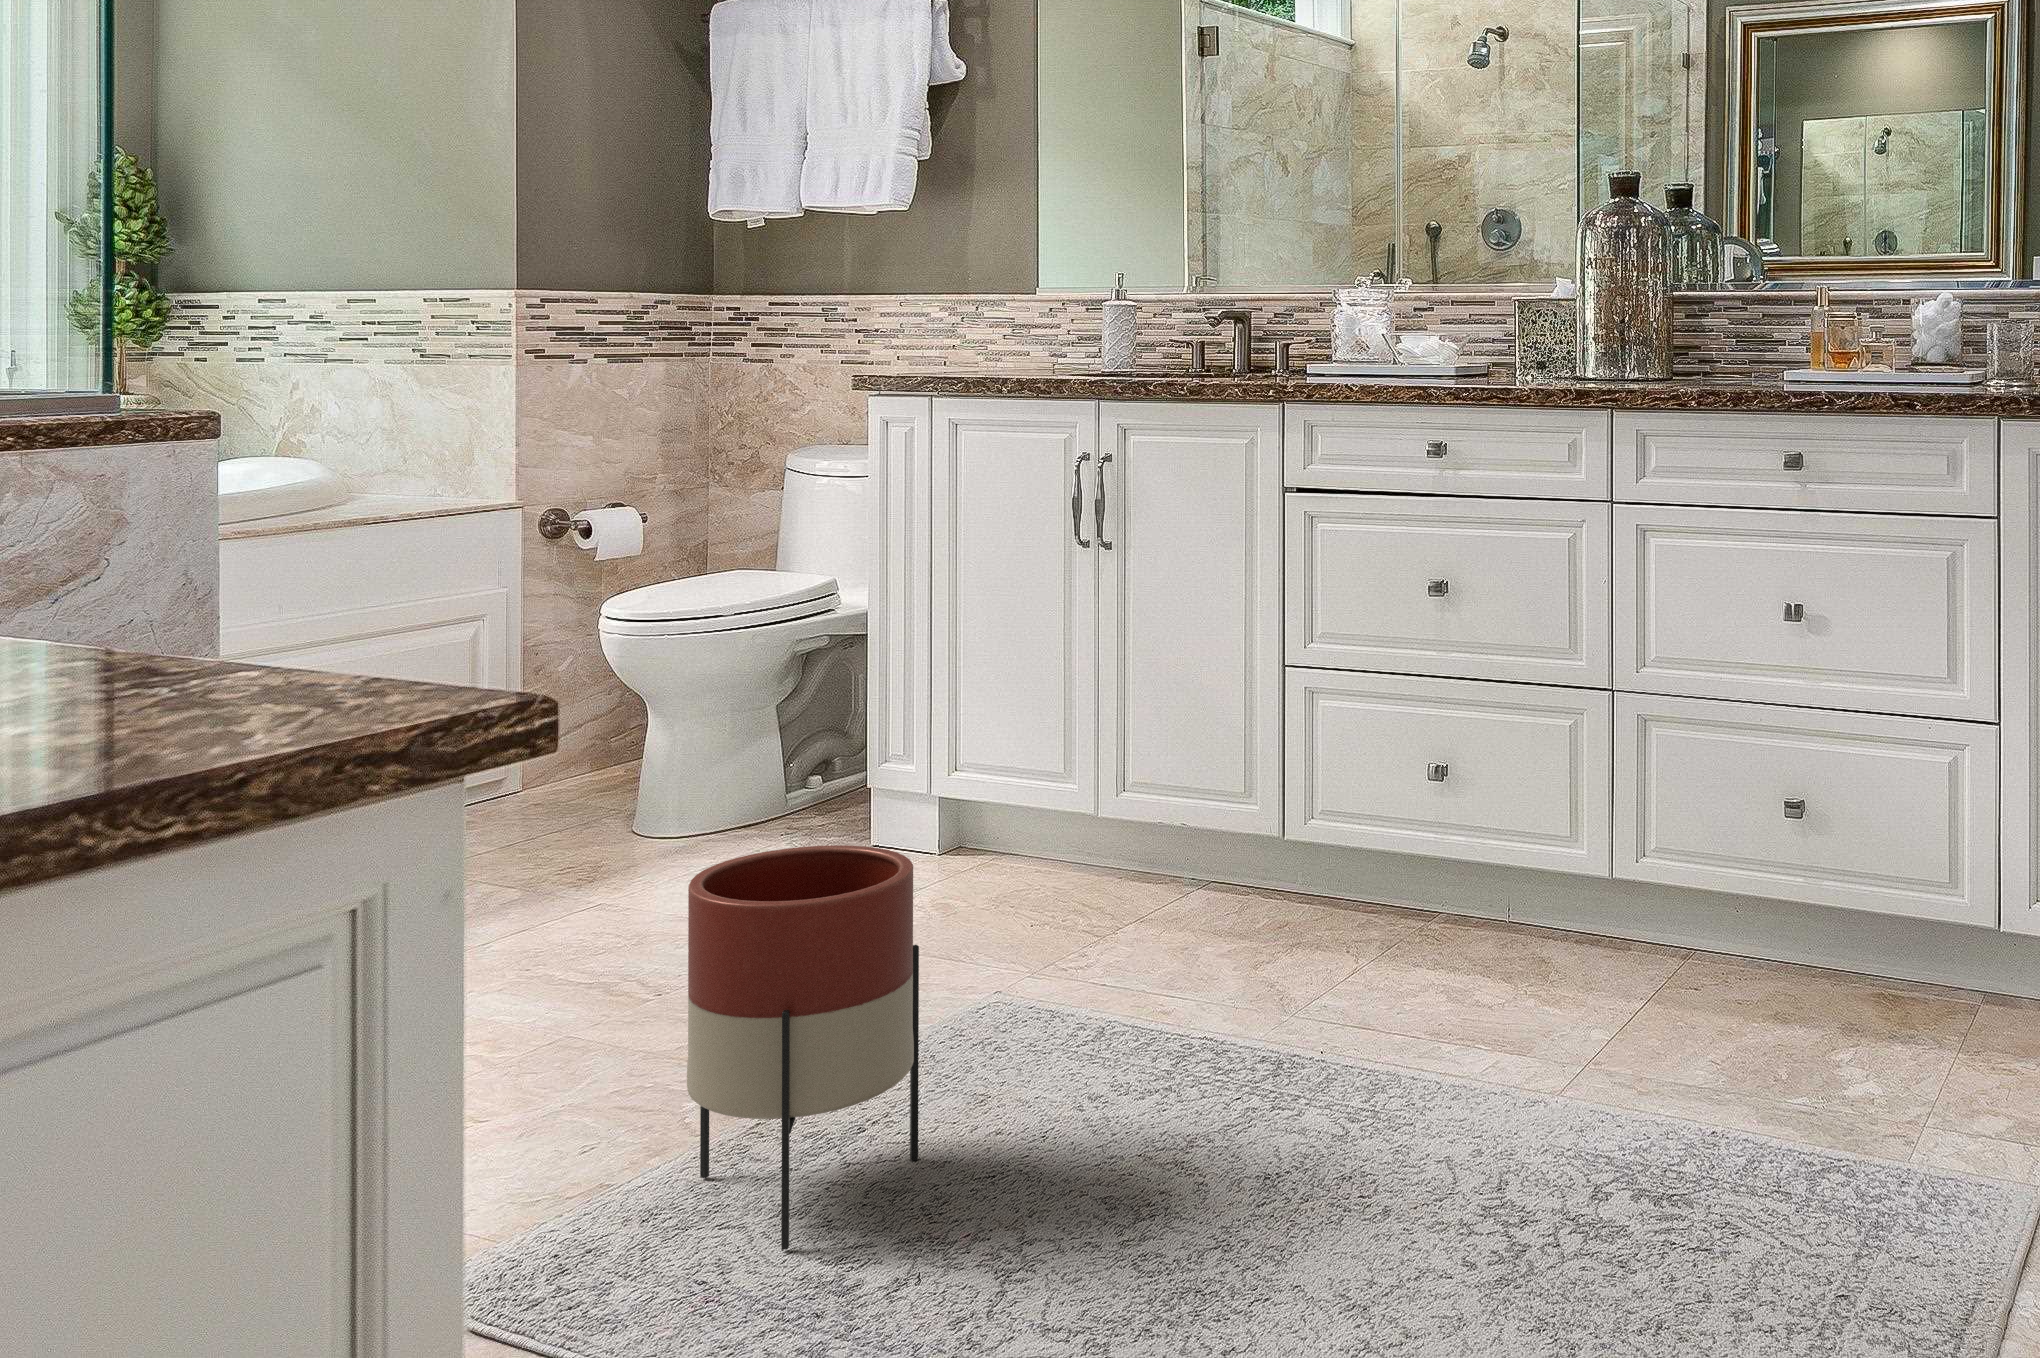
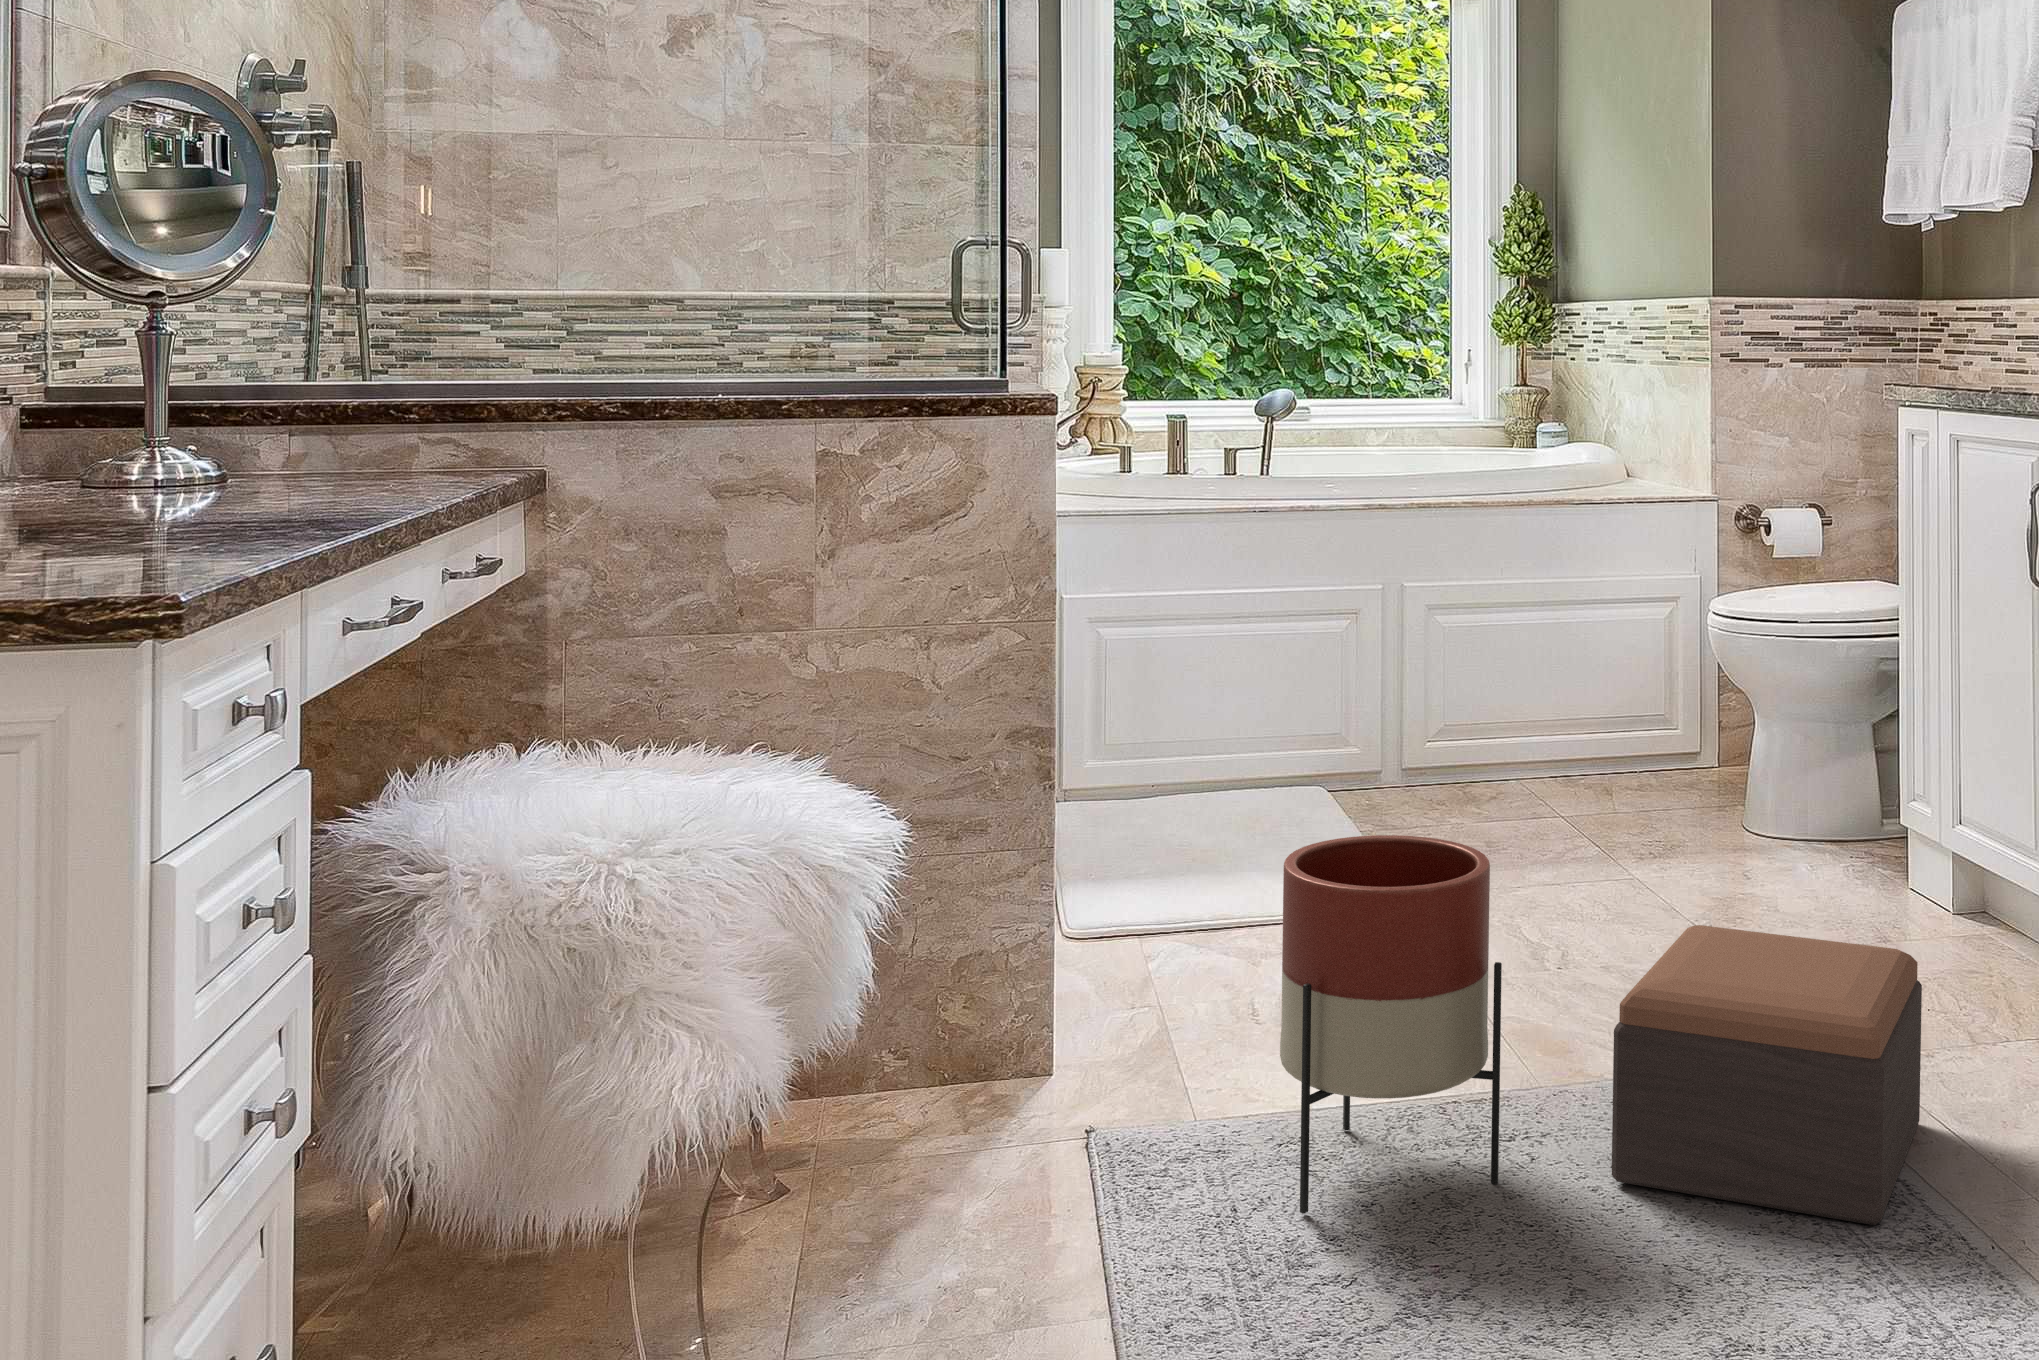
footstool: none [951,857,1244,1118] -> present [1612,925,1922,1225]

